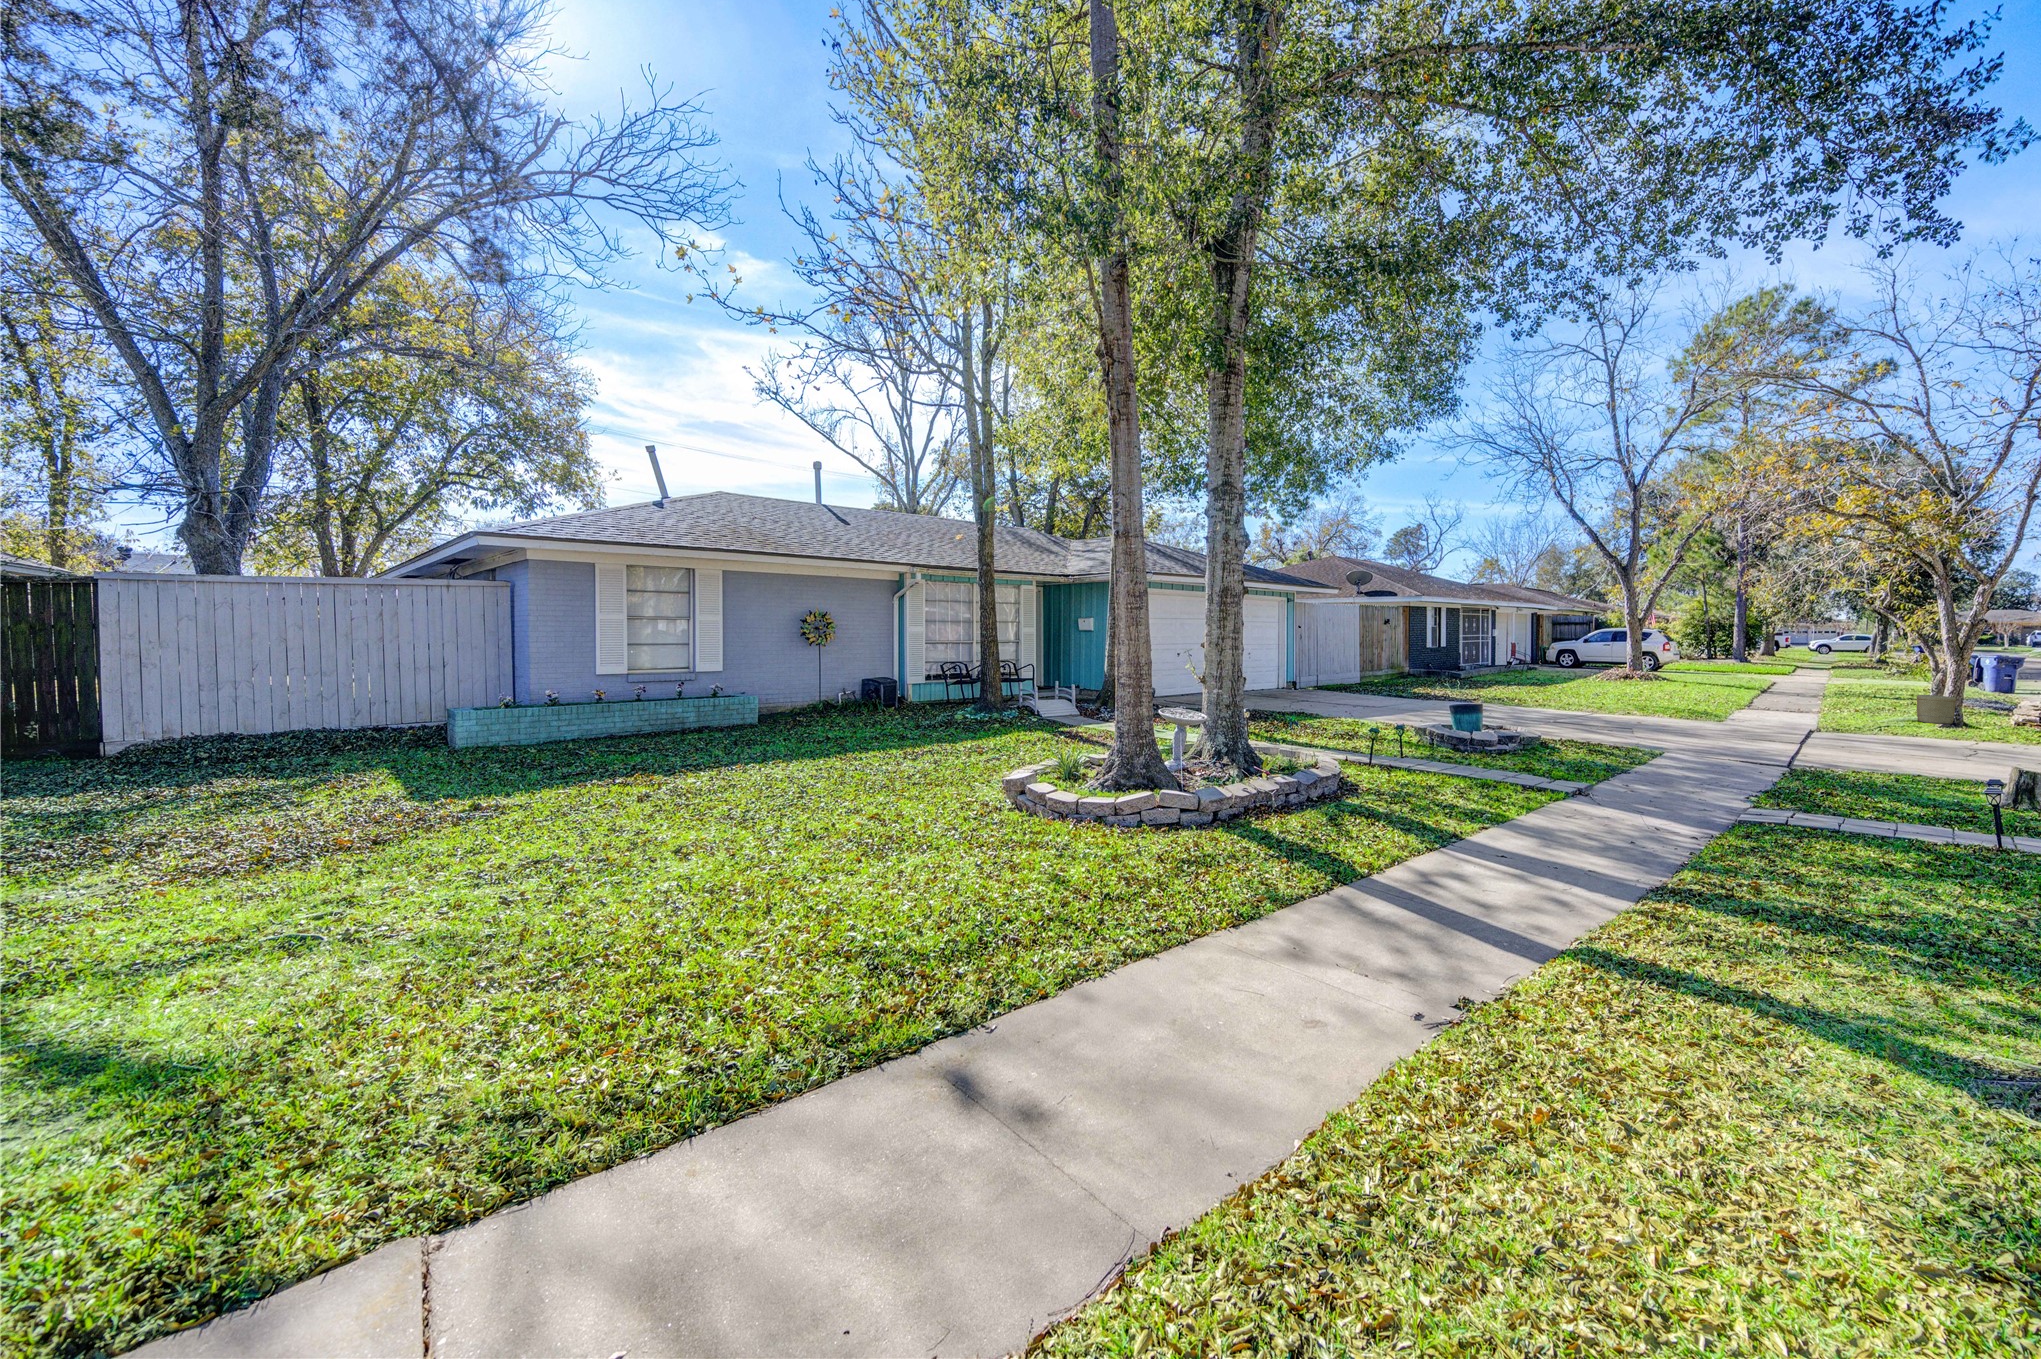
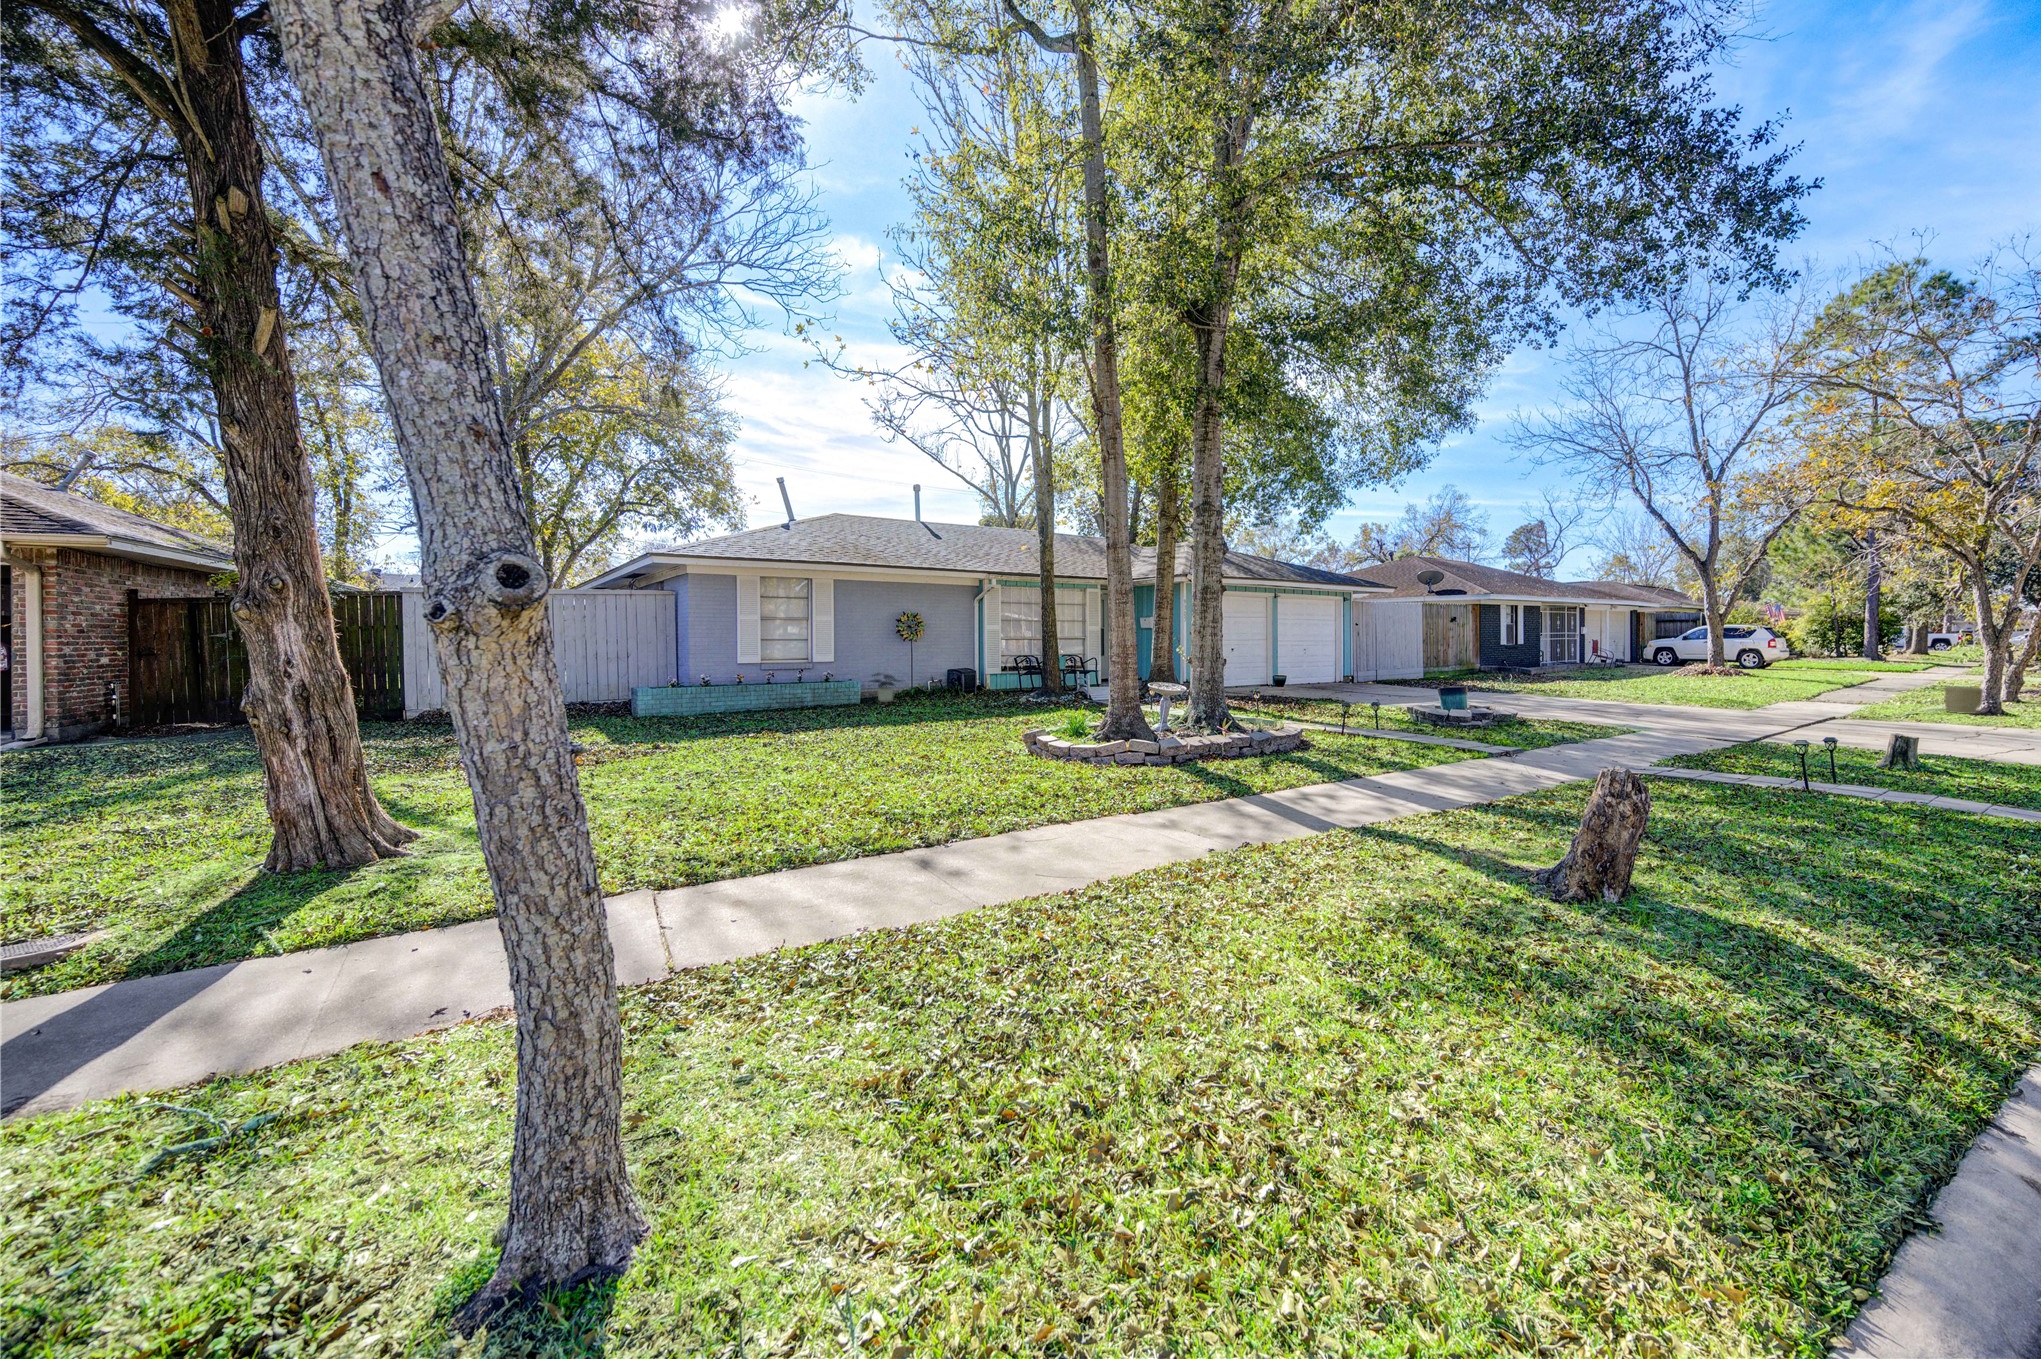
potted plant: none [765,686,812,722] -> present [872,673,900,702]

